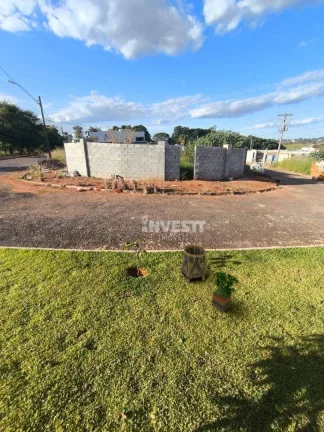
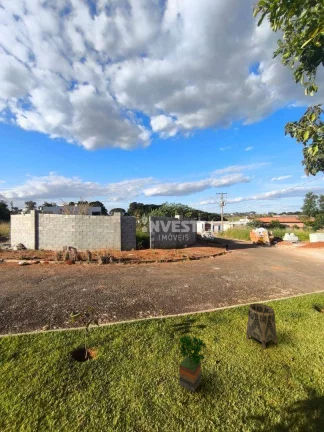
basket: present [181,245,206,283] -> present [246,304,277,349]

